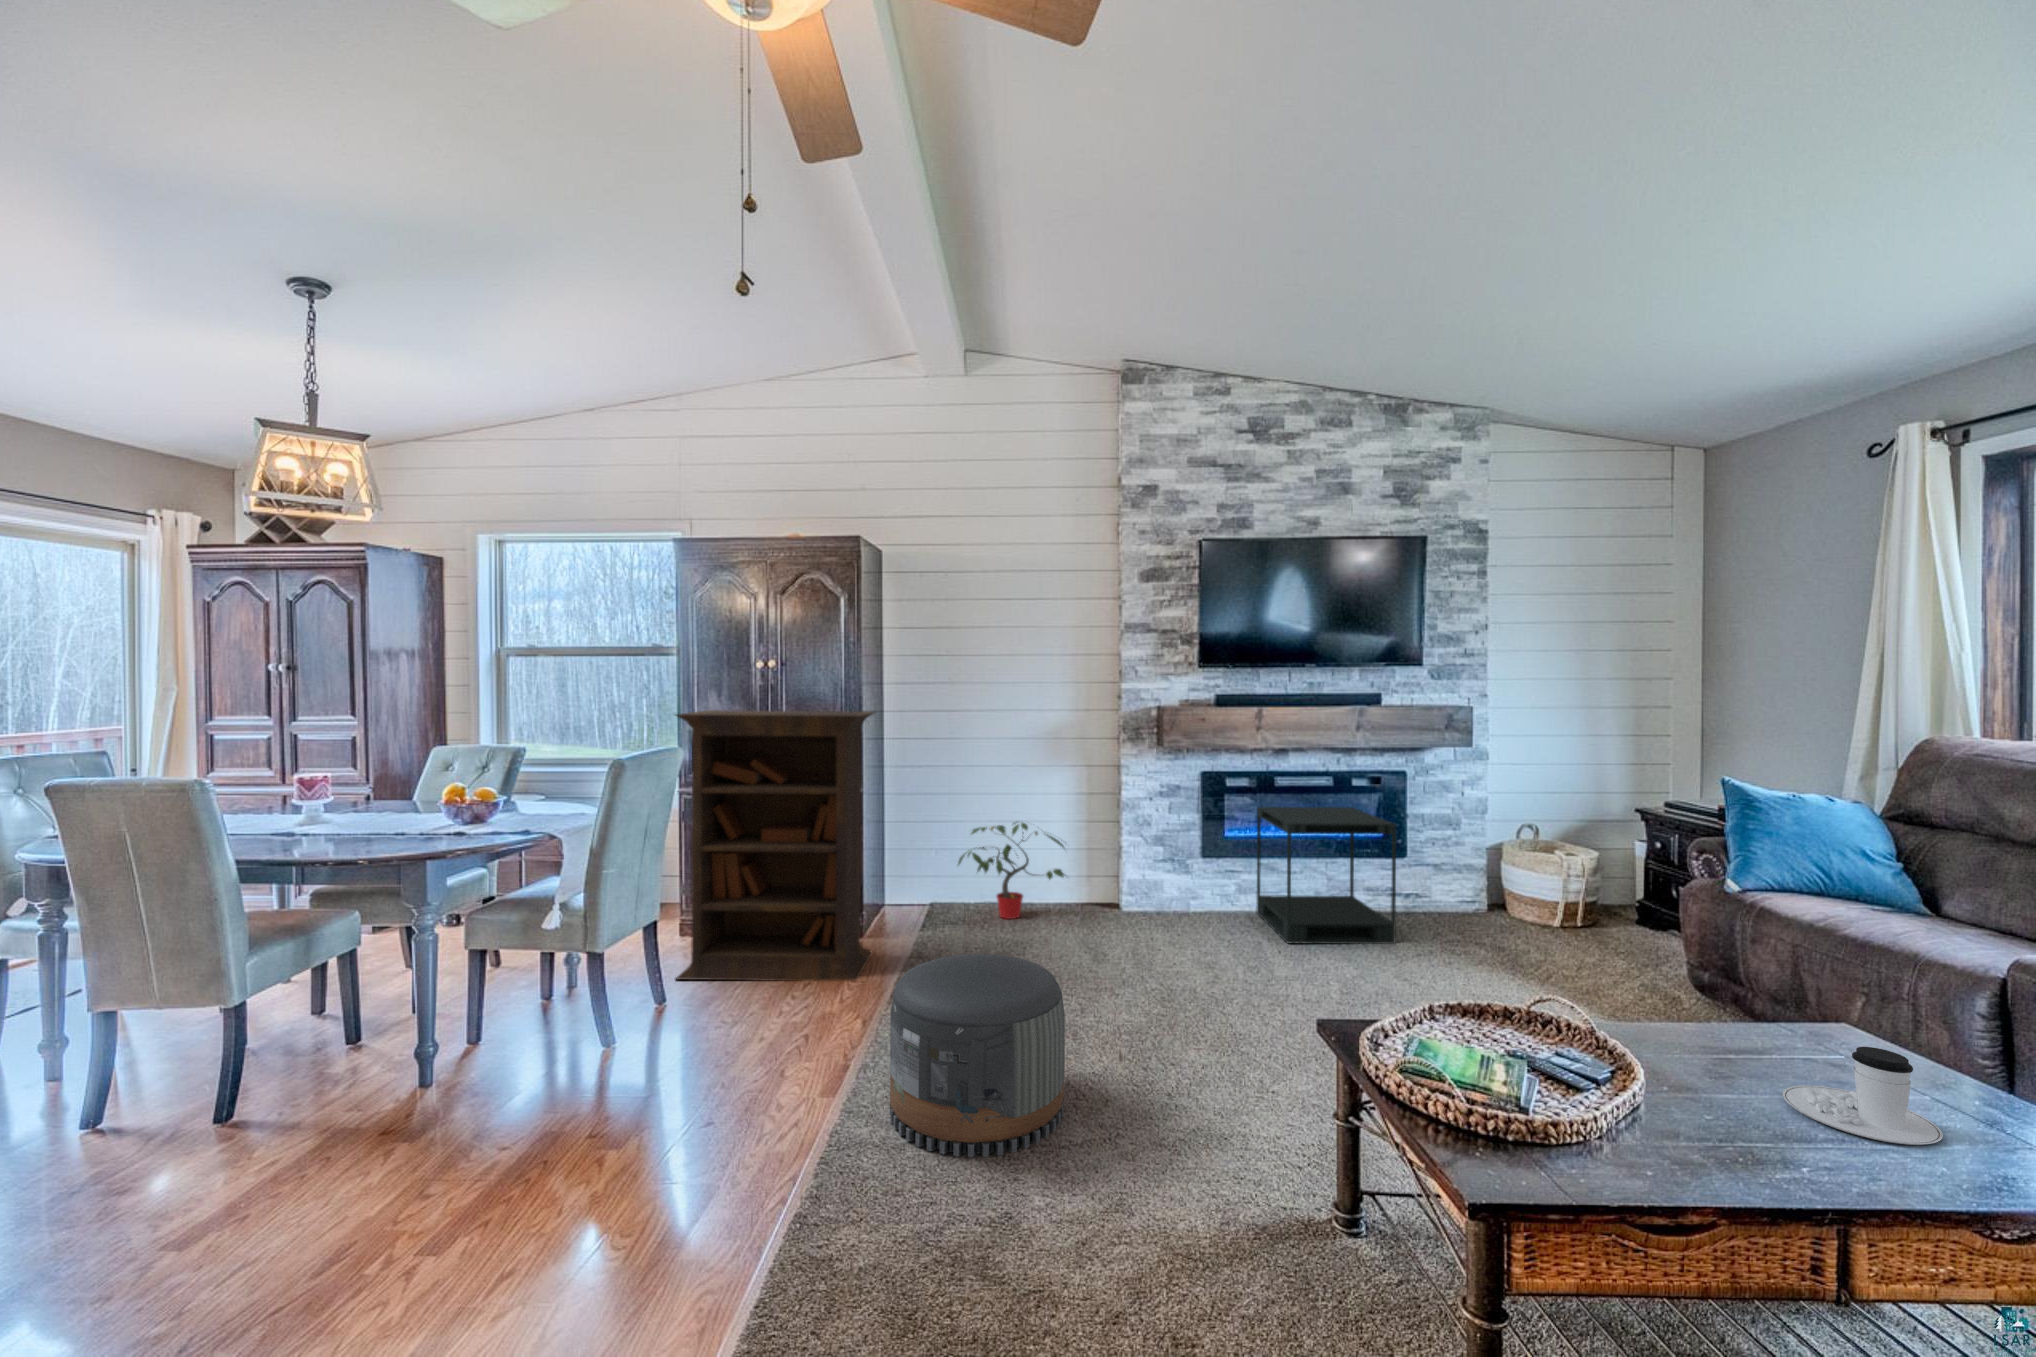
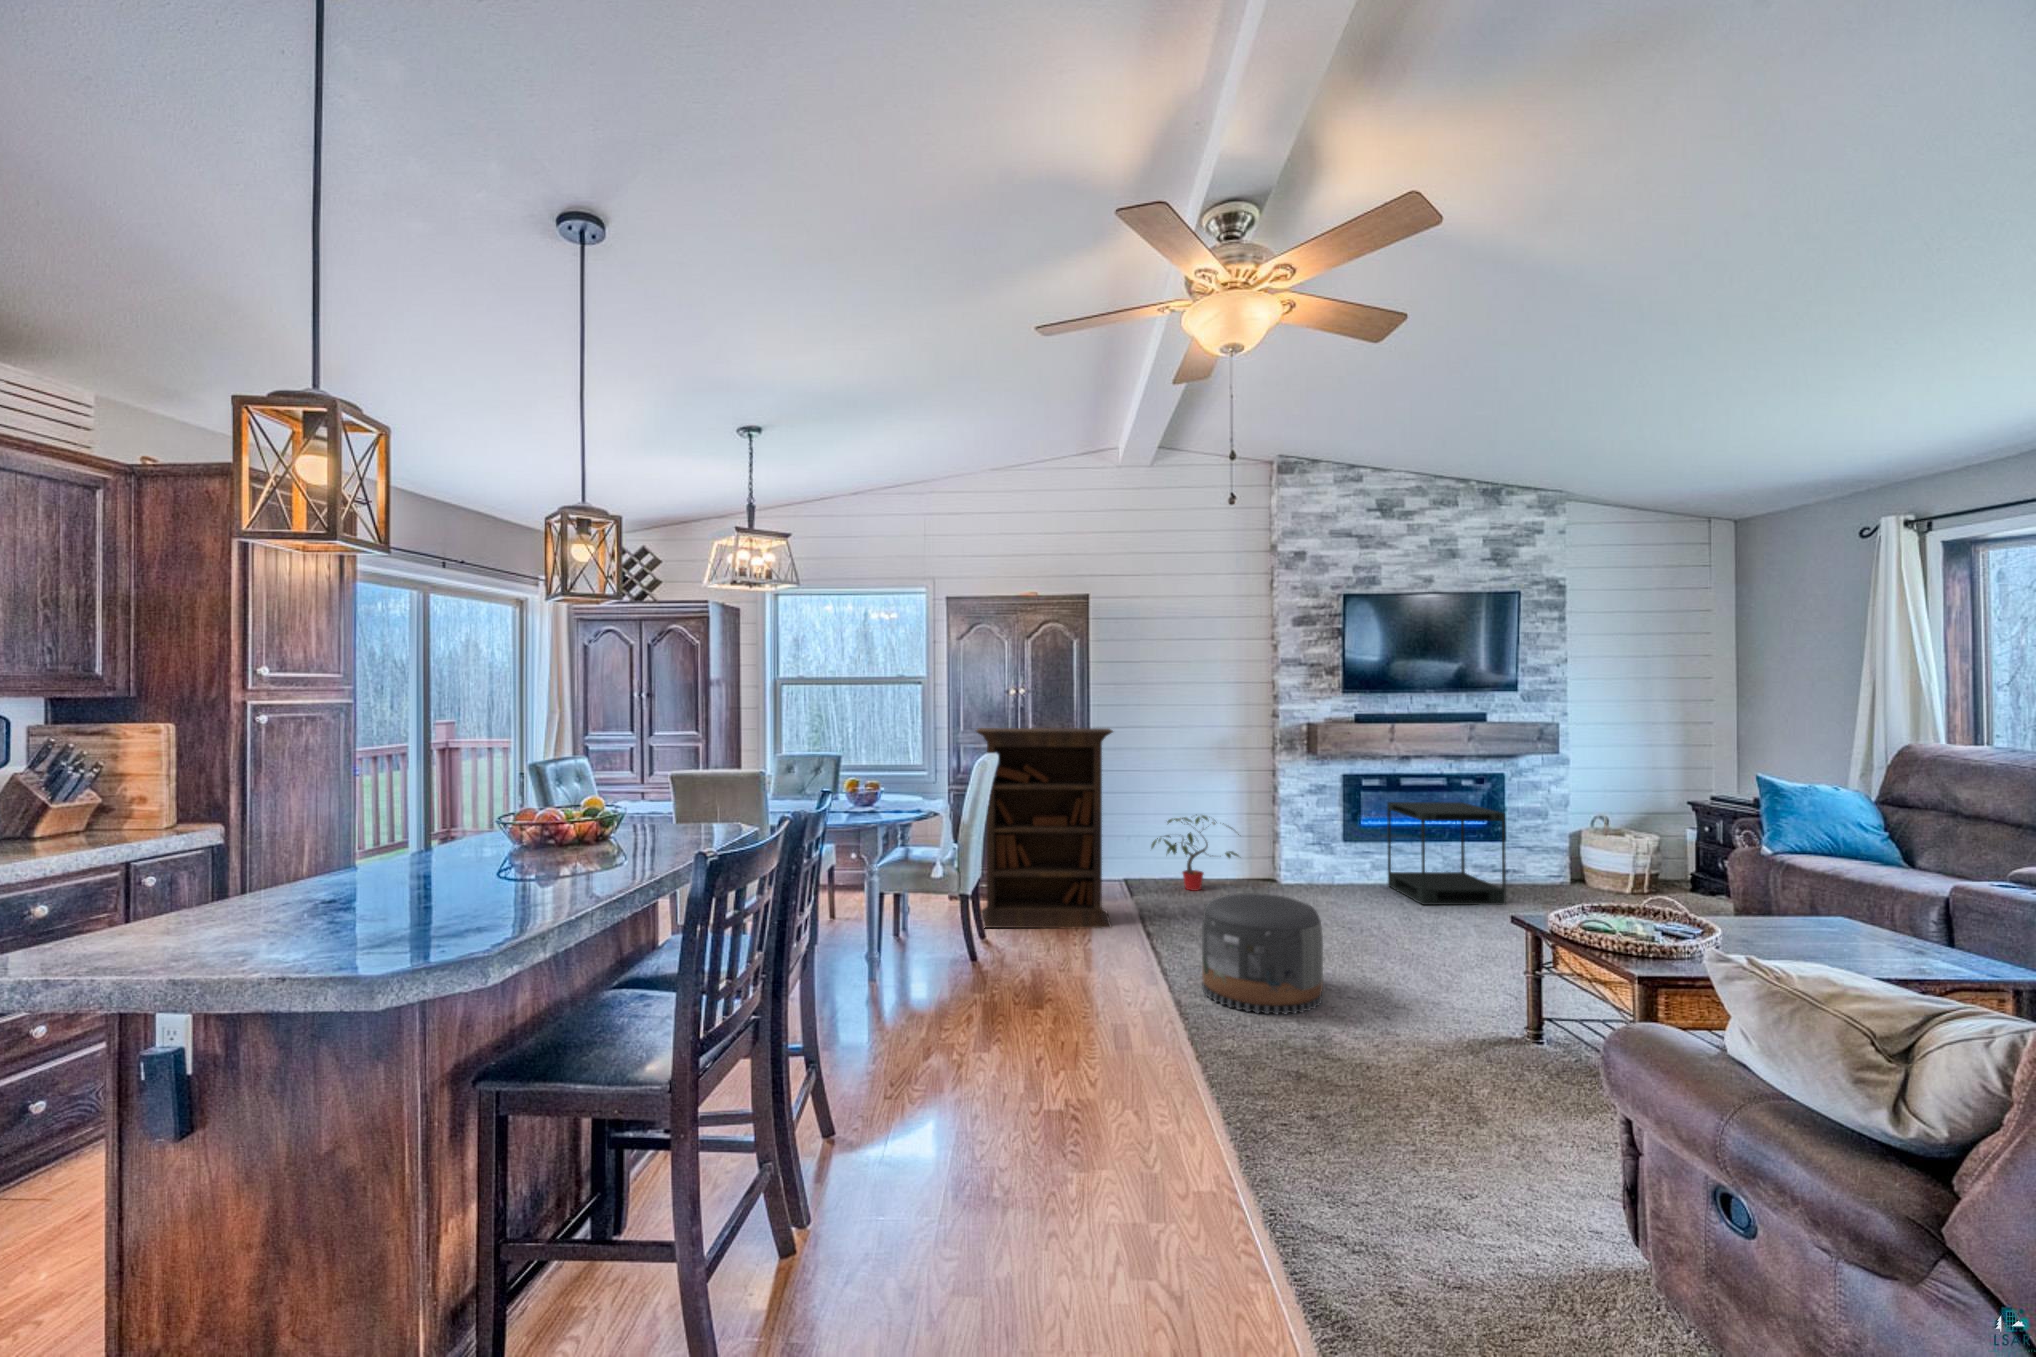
coffee cup: present [1782,1047,1943,1145] -> none [1798,910,1885,956]

